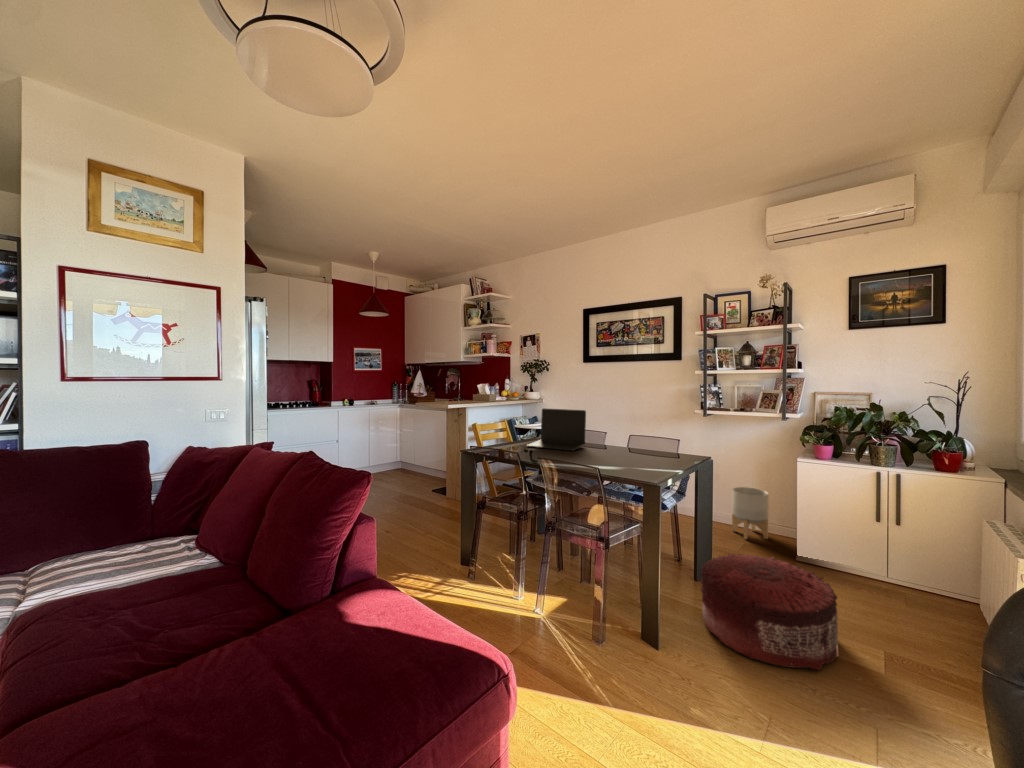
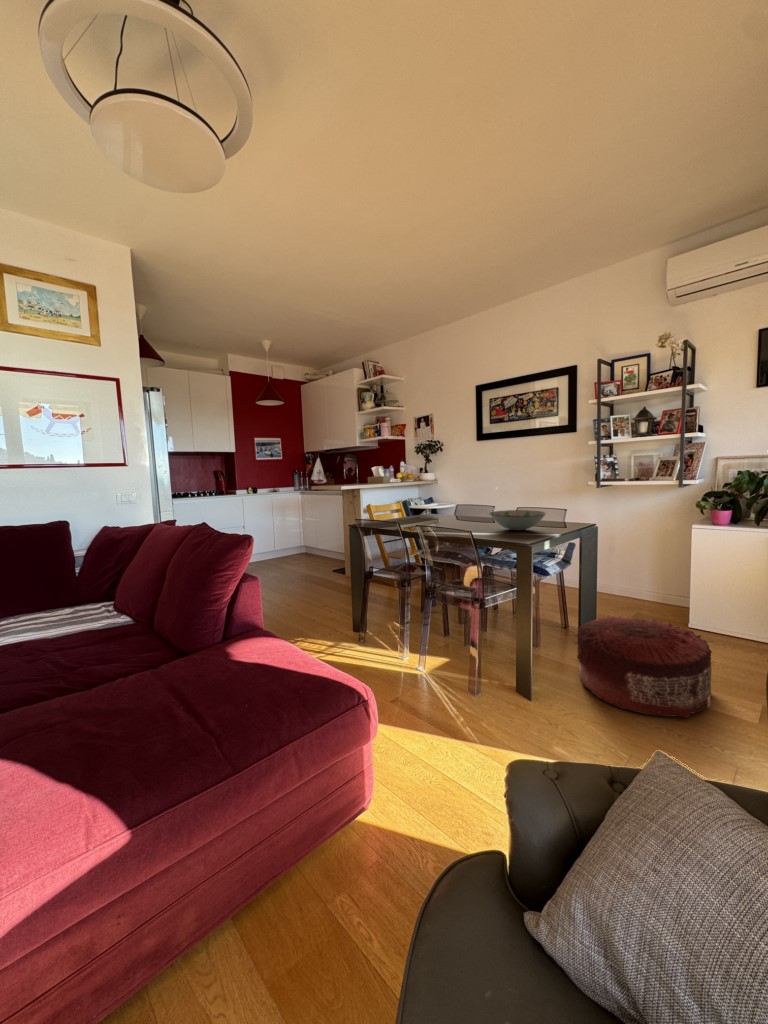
laptop: present [527,408,586,451] -> none [413,484,472,523]
decorative bowl: none [609,440,666,463] -> present [490,510,546,531]
planter: present [732,487,769,539] -> none [626,558,664,609]

